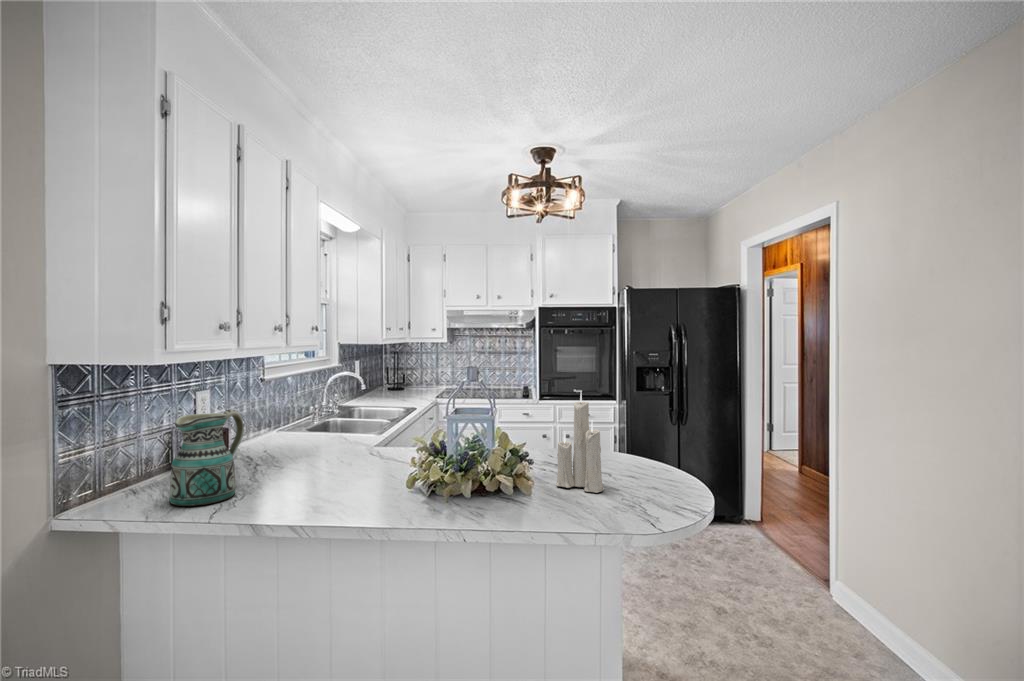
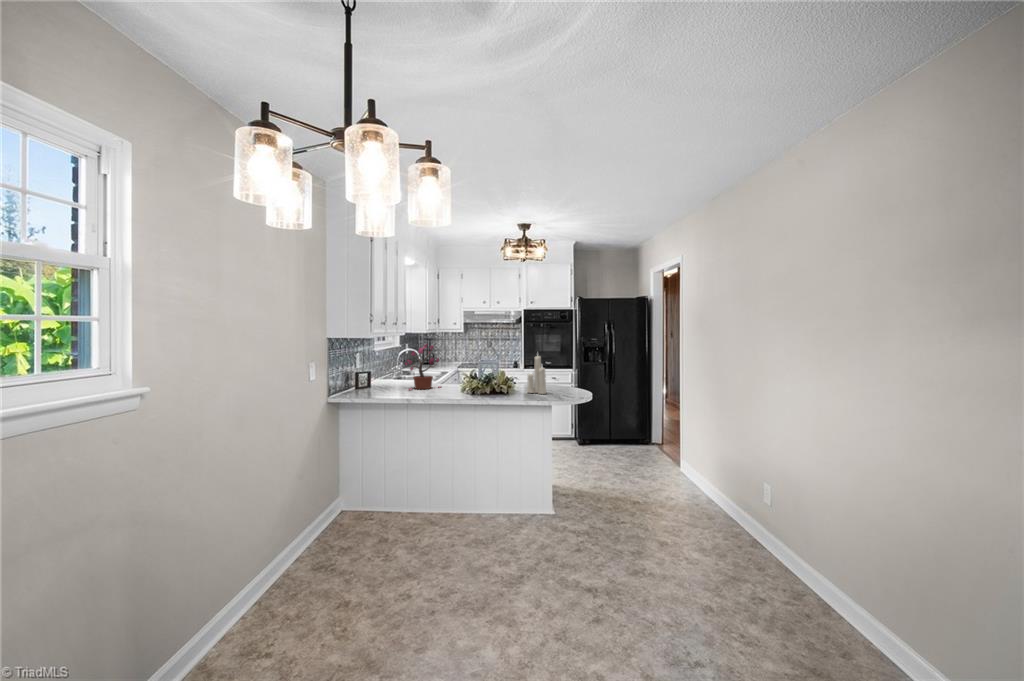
potted plant: none [295,369,374,473] -> present [405,344,440,390]
ceramic pitcher: present [169,410,244,506] -> none [364,359,389,397]

